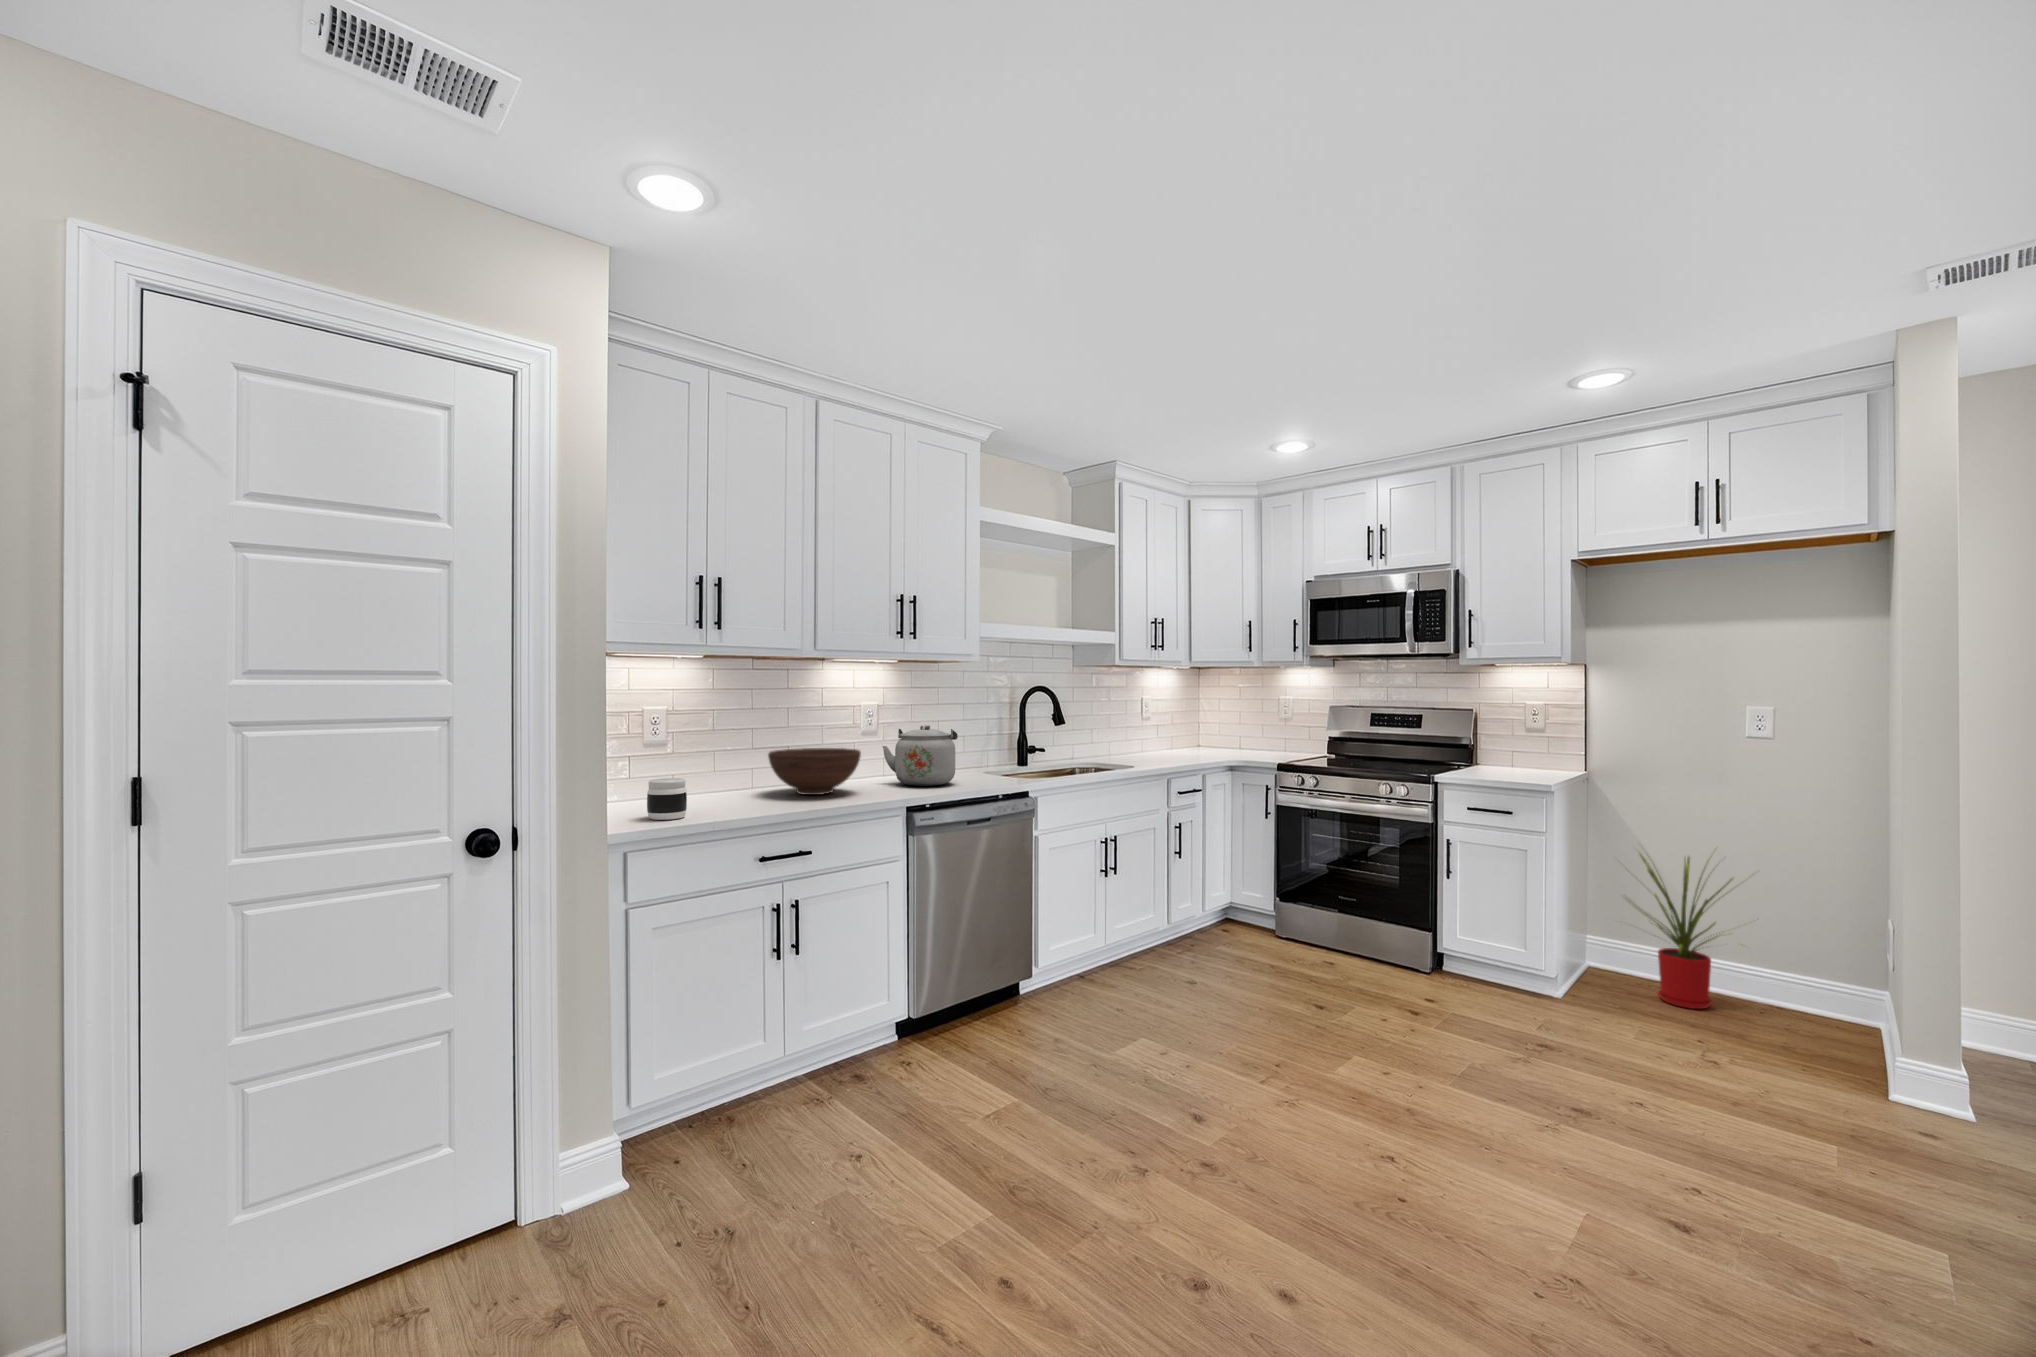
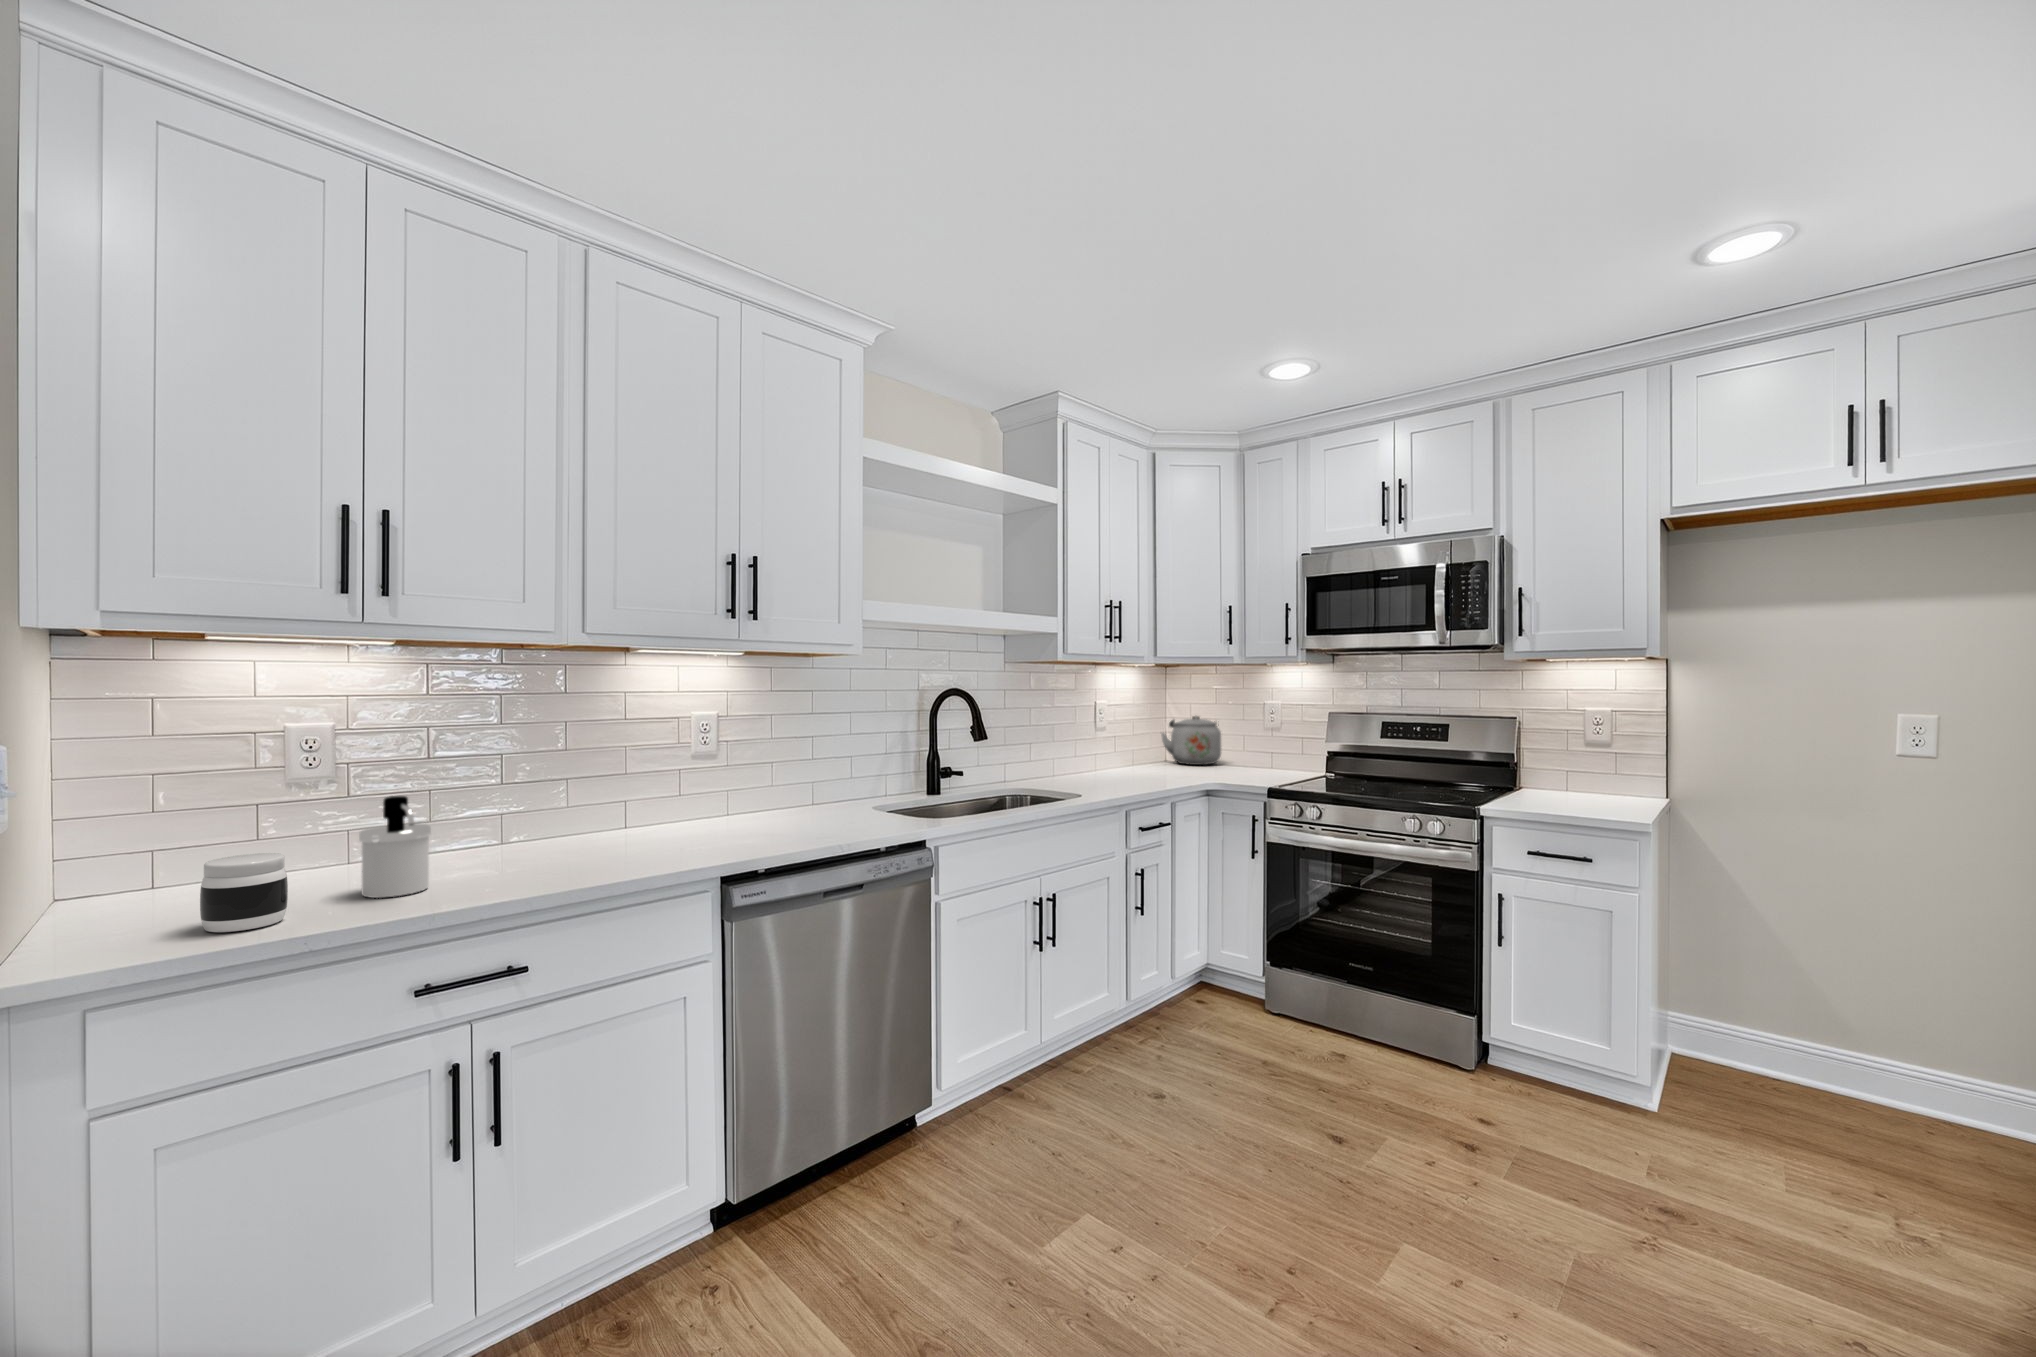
kettle: present [882,725,958,786] -> present [1162,716,1221,765]
fruit bowl: present [768,748,861,795] -> none [502,783,658,860]
soap dispenser: none [708,749,746,809] -> present [359,796,431,898]
house plant: present [1629,854,1732,1009] -> none [1718,895,1938,1131]

